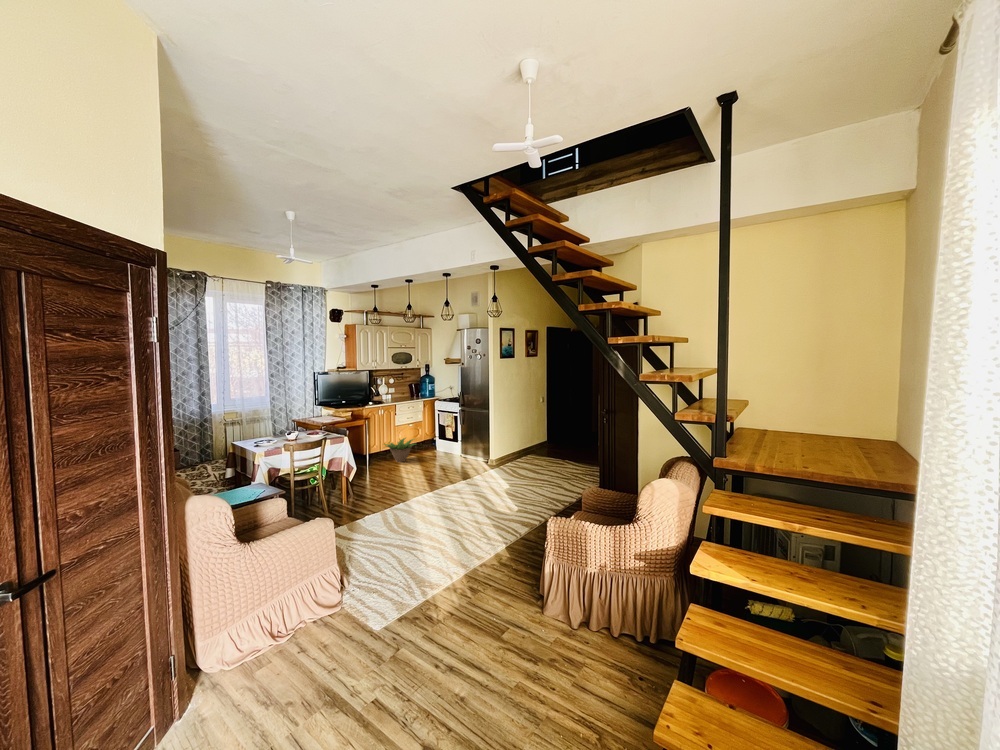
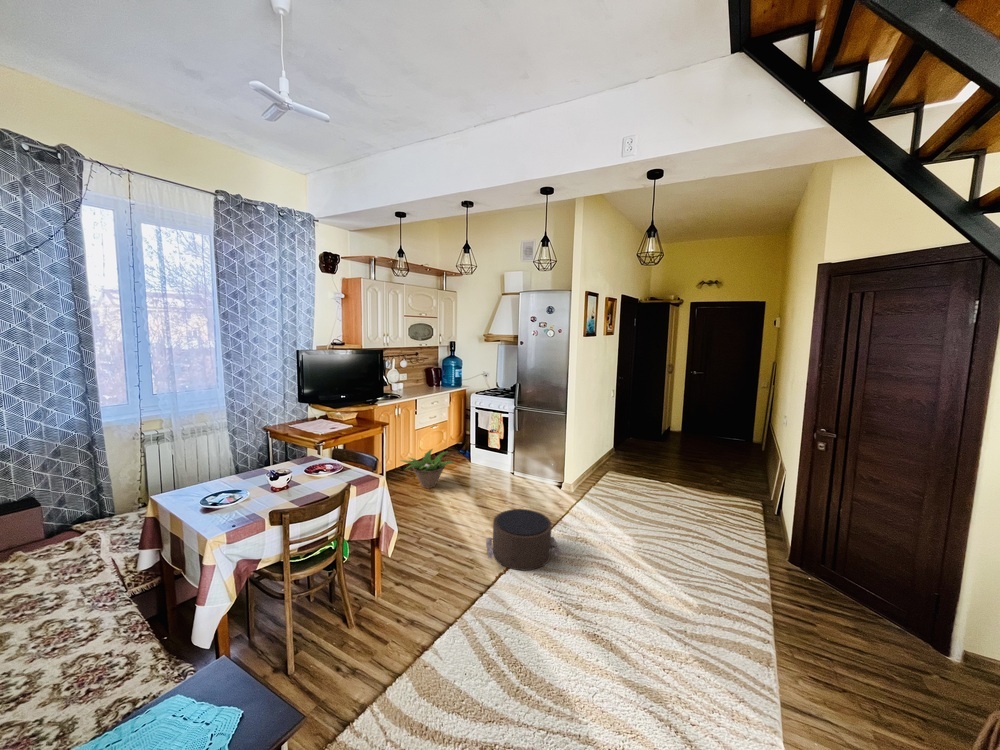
pouf: none [415,465,461,497] -> present [486,509,562,570]

